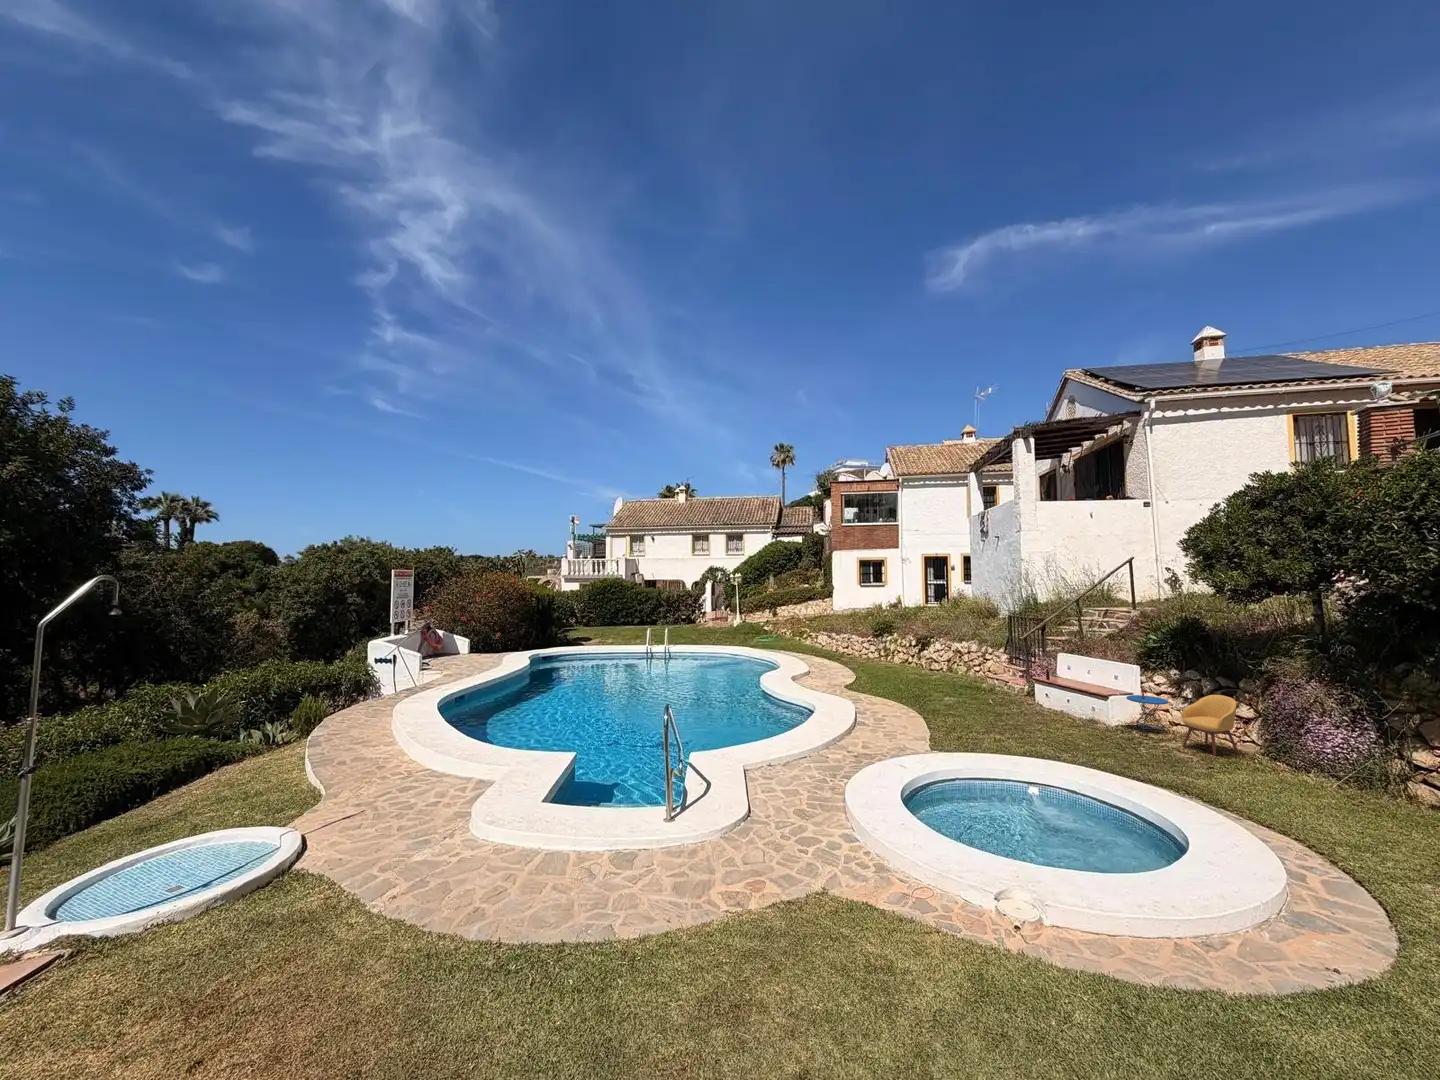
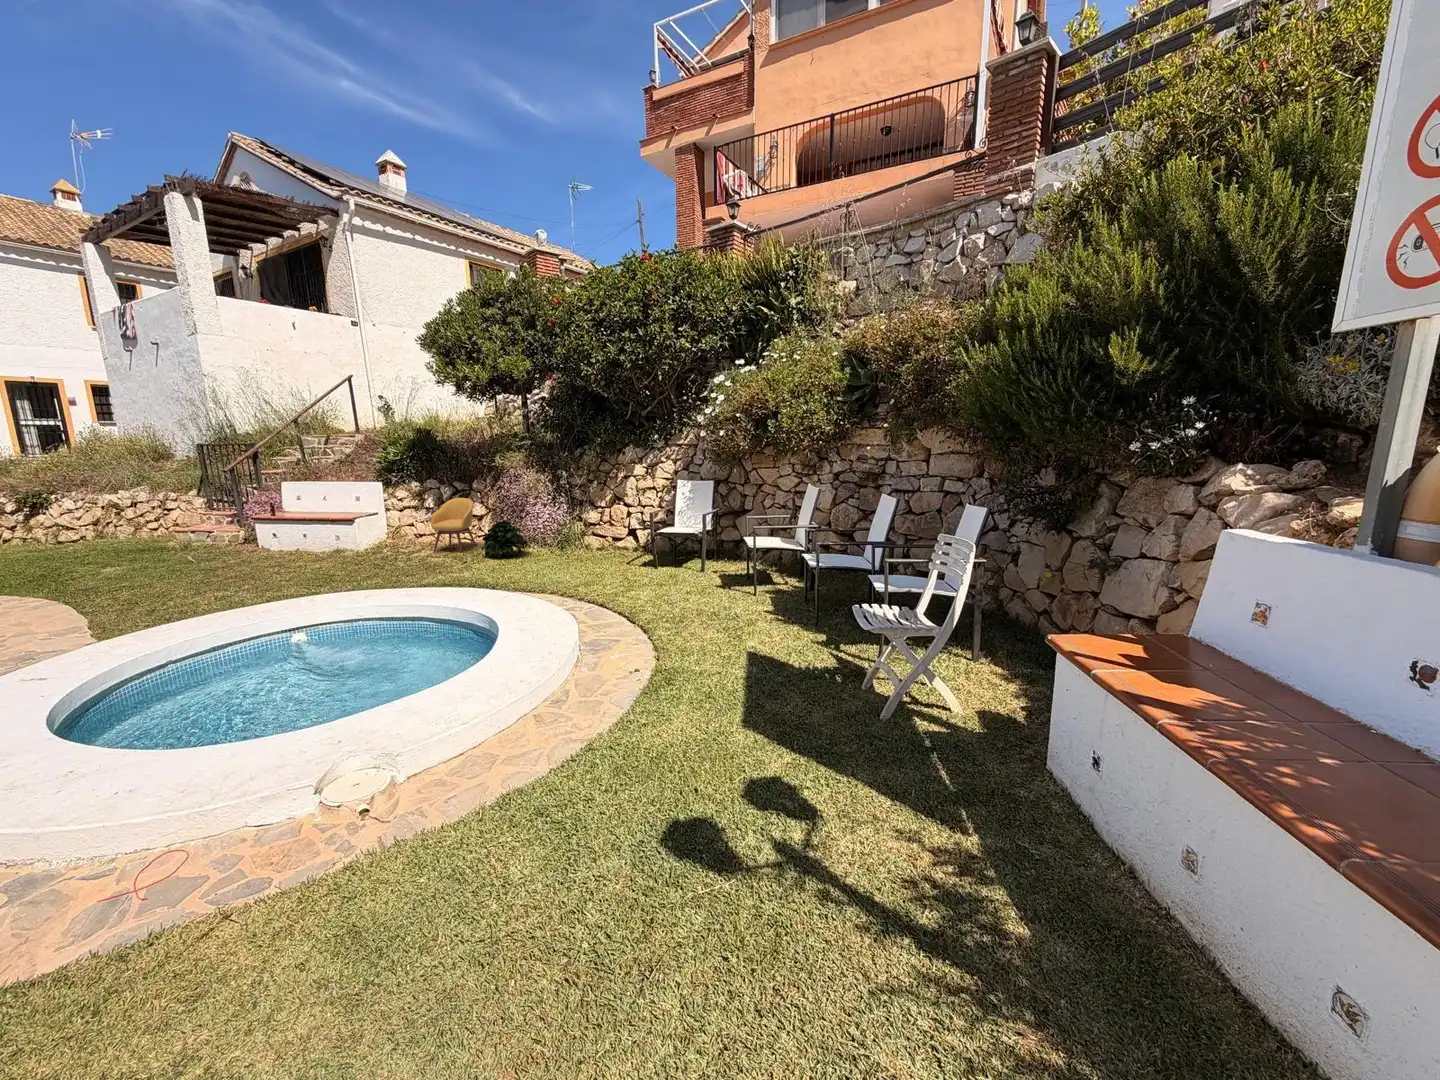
side table: present [1126,691,1168,733] -> none [374,507,414,550]
potted plant: none [1237,735,1308,780] -> present [482,521,527,558]

